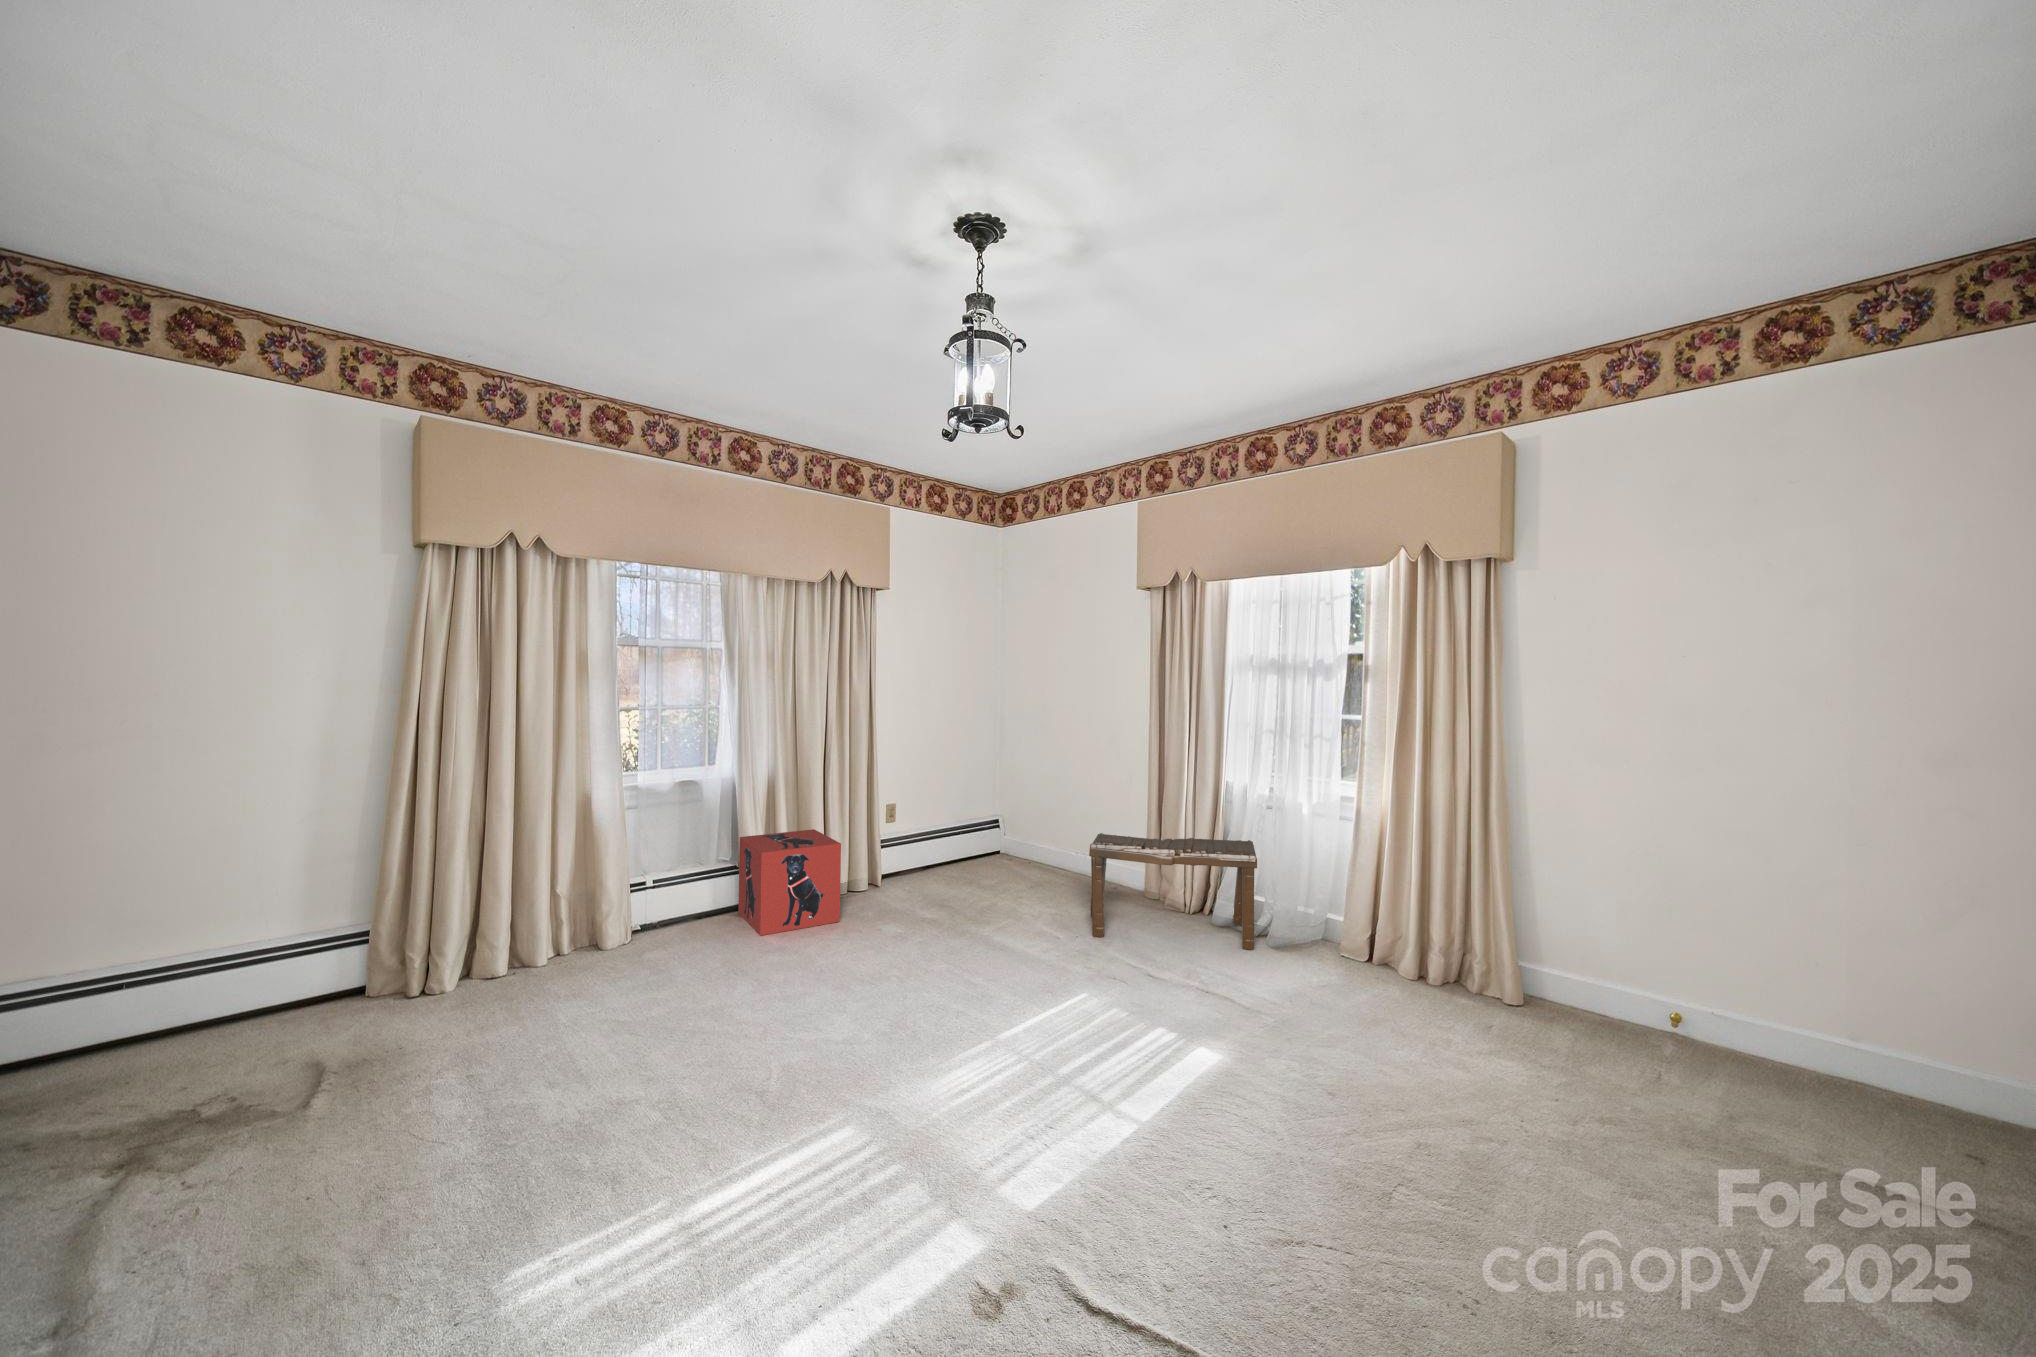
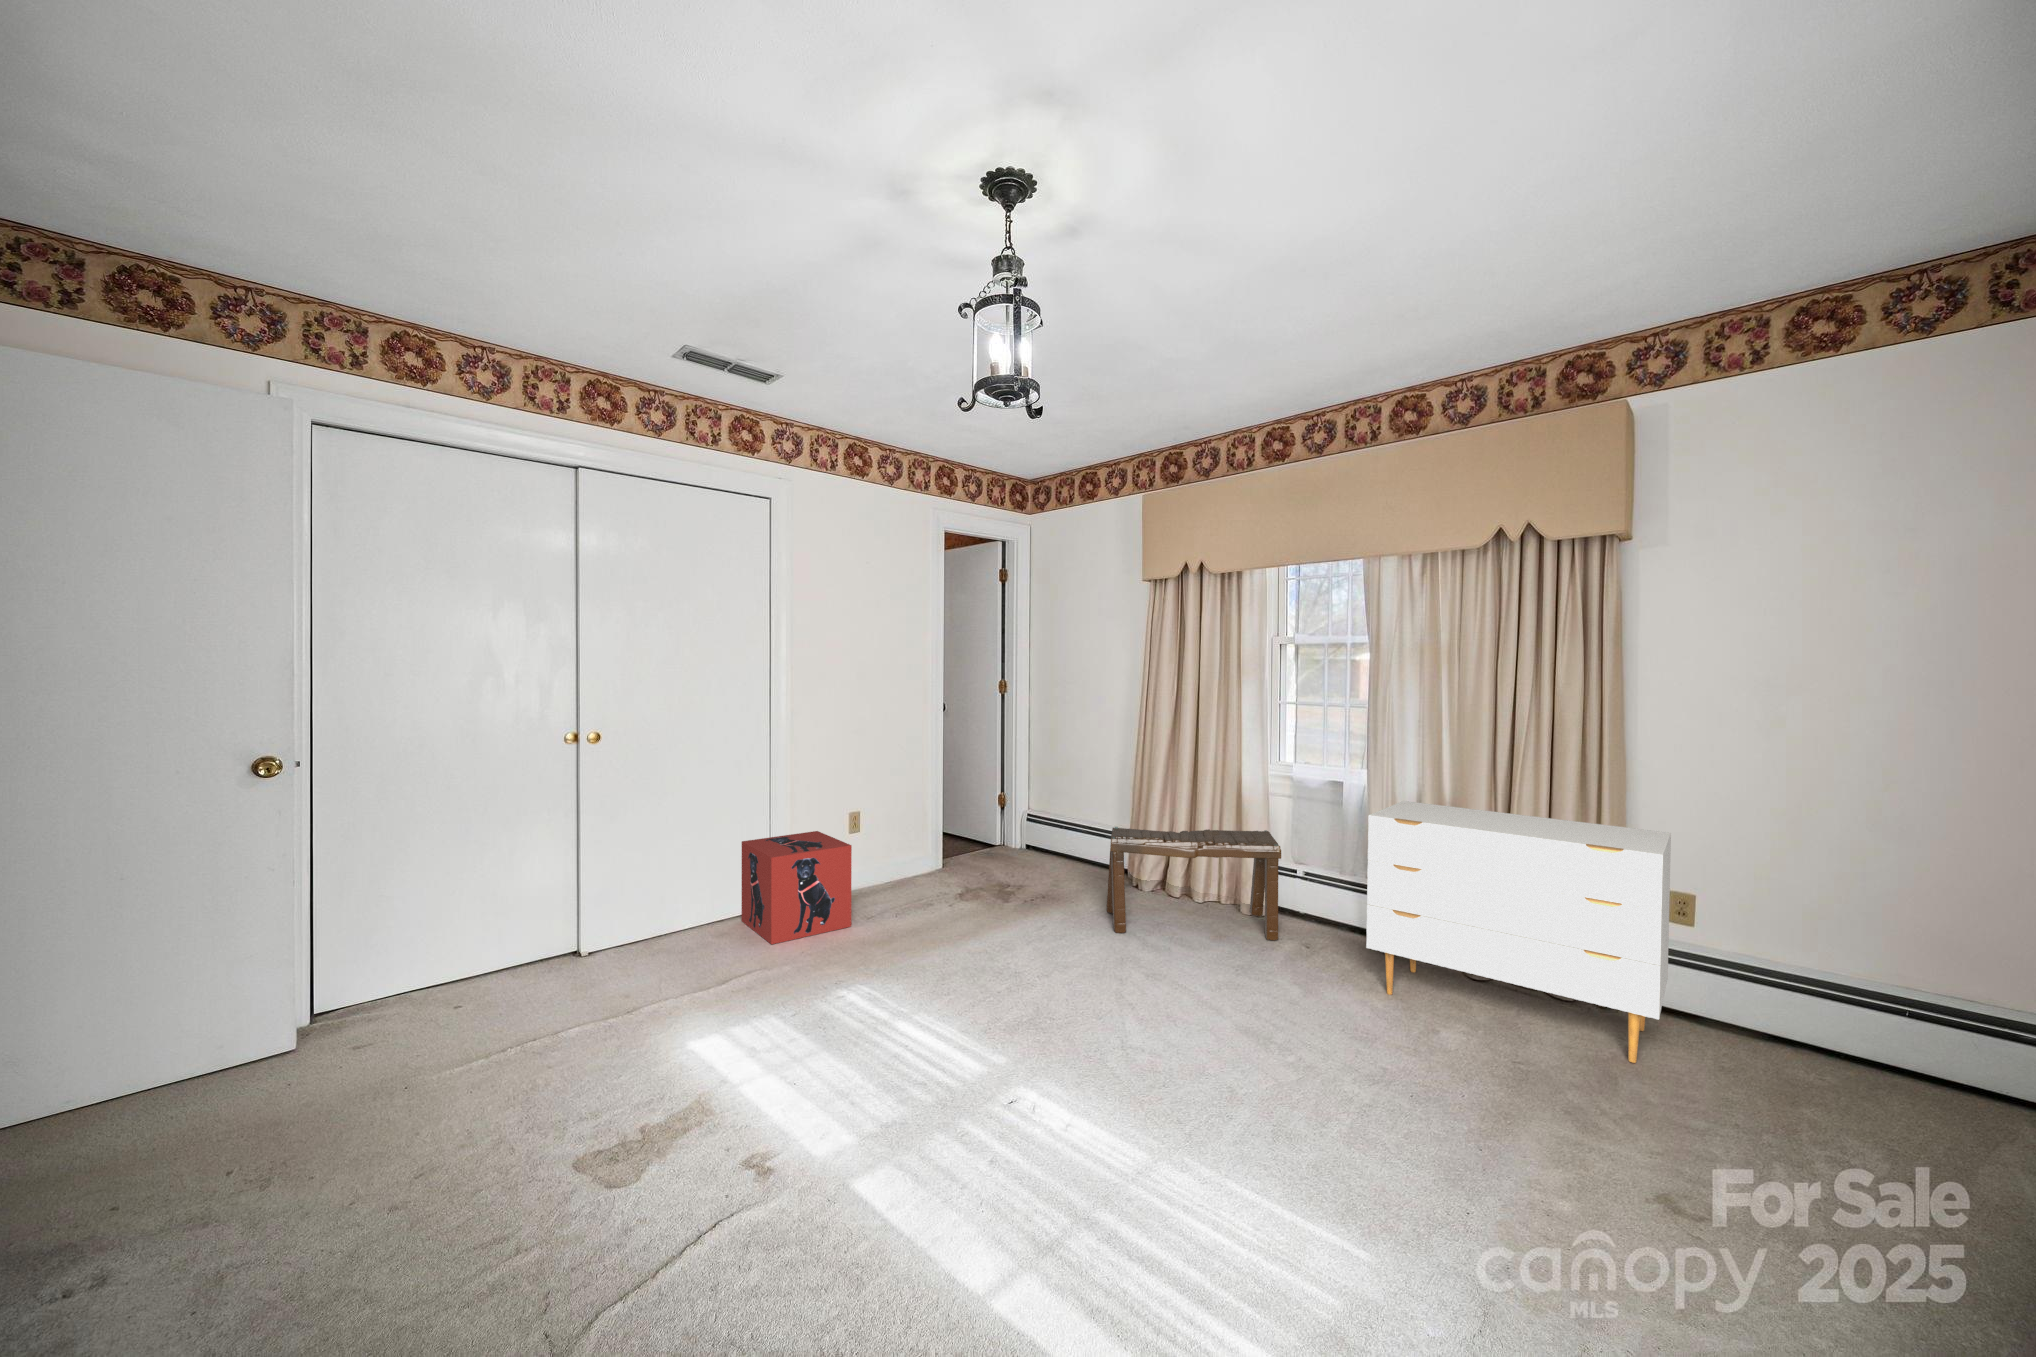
dresser: none [1327,813,1635,1083] -> present [1366,801,1671,1063]

